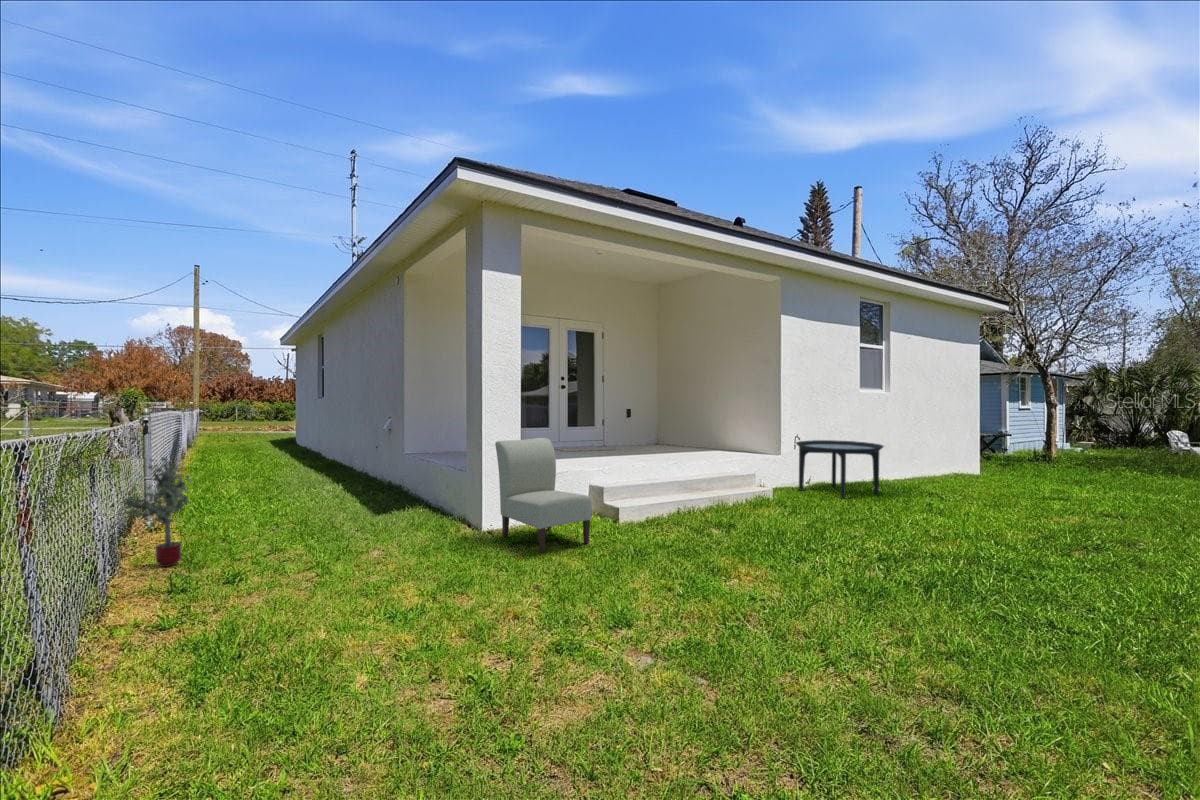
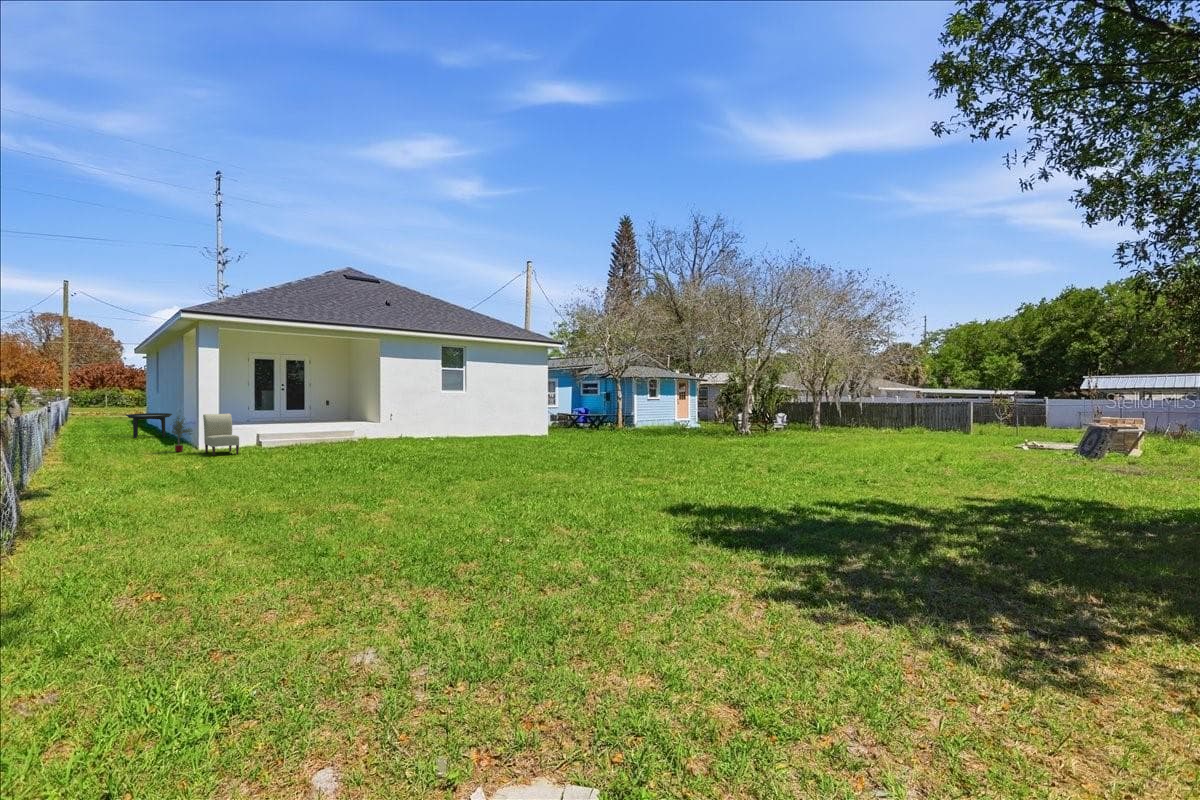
round table: present [796,440,884,499] -> present [126,413,172,438]
potted tree: present [125,457,190,567] -> present [172,416,192,452]

